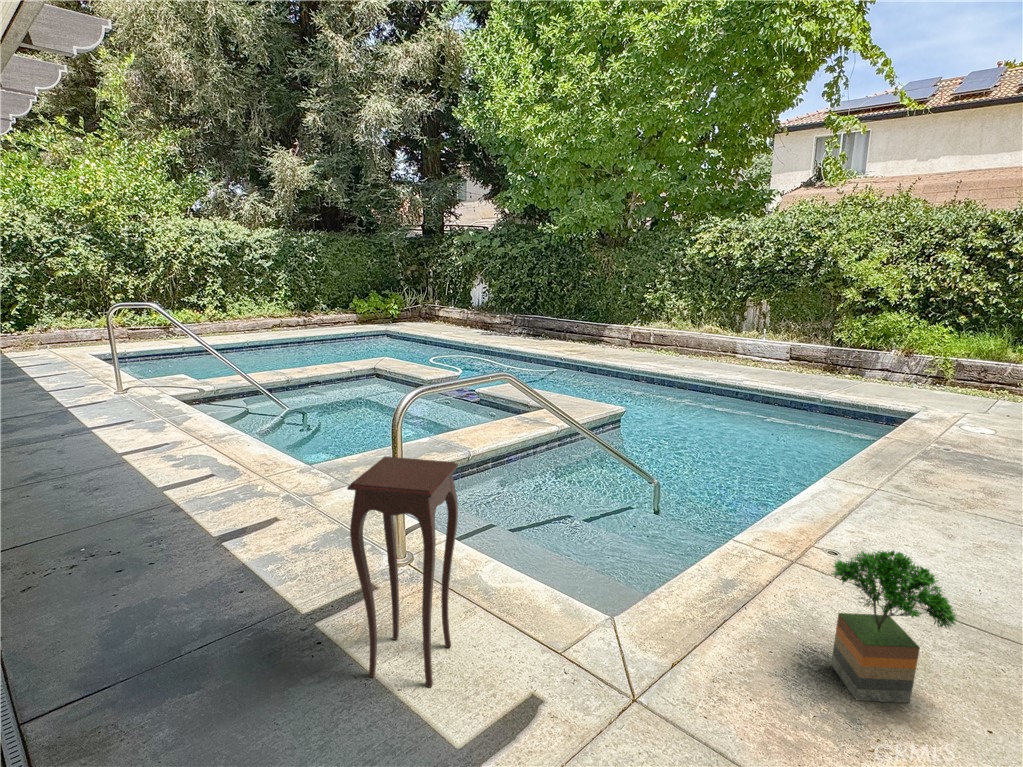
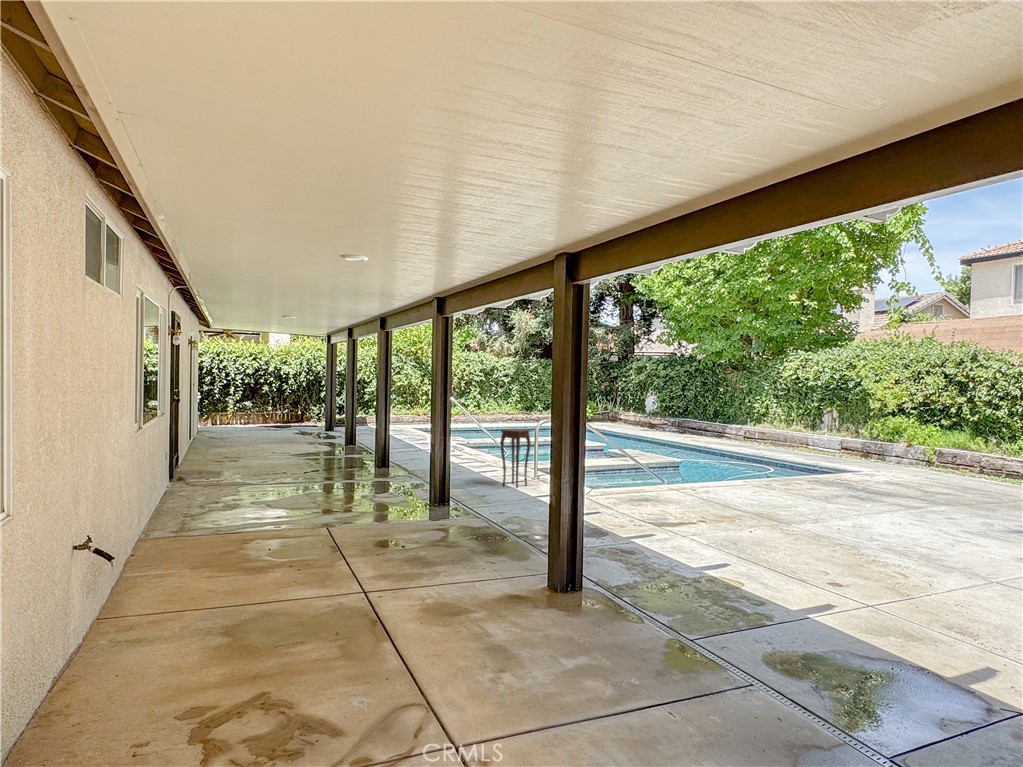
potted tree: present [831,550,957,703] -> none [626,458,654,502]

